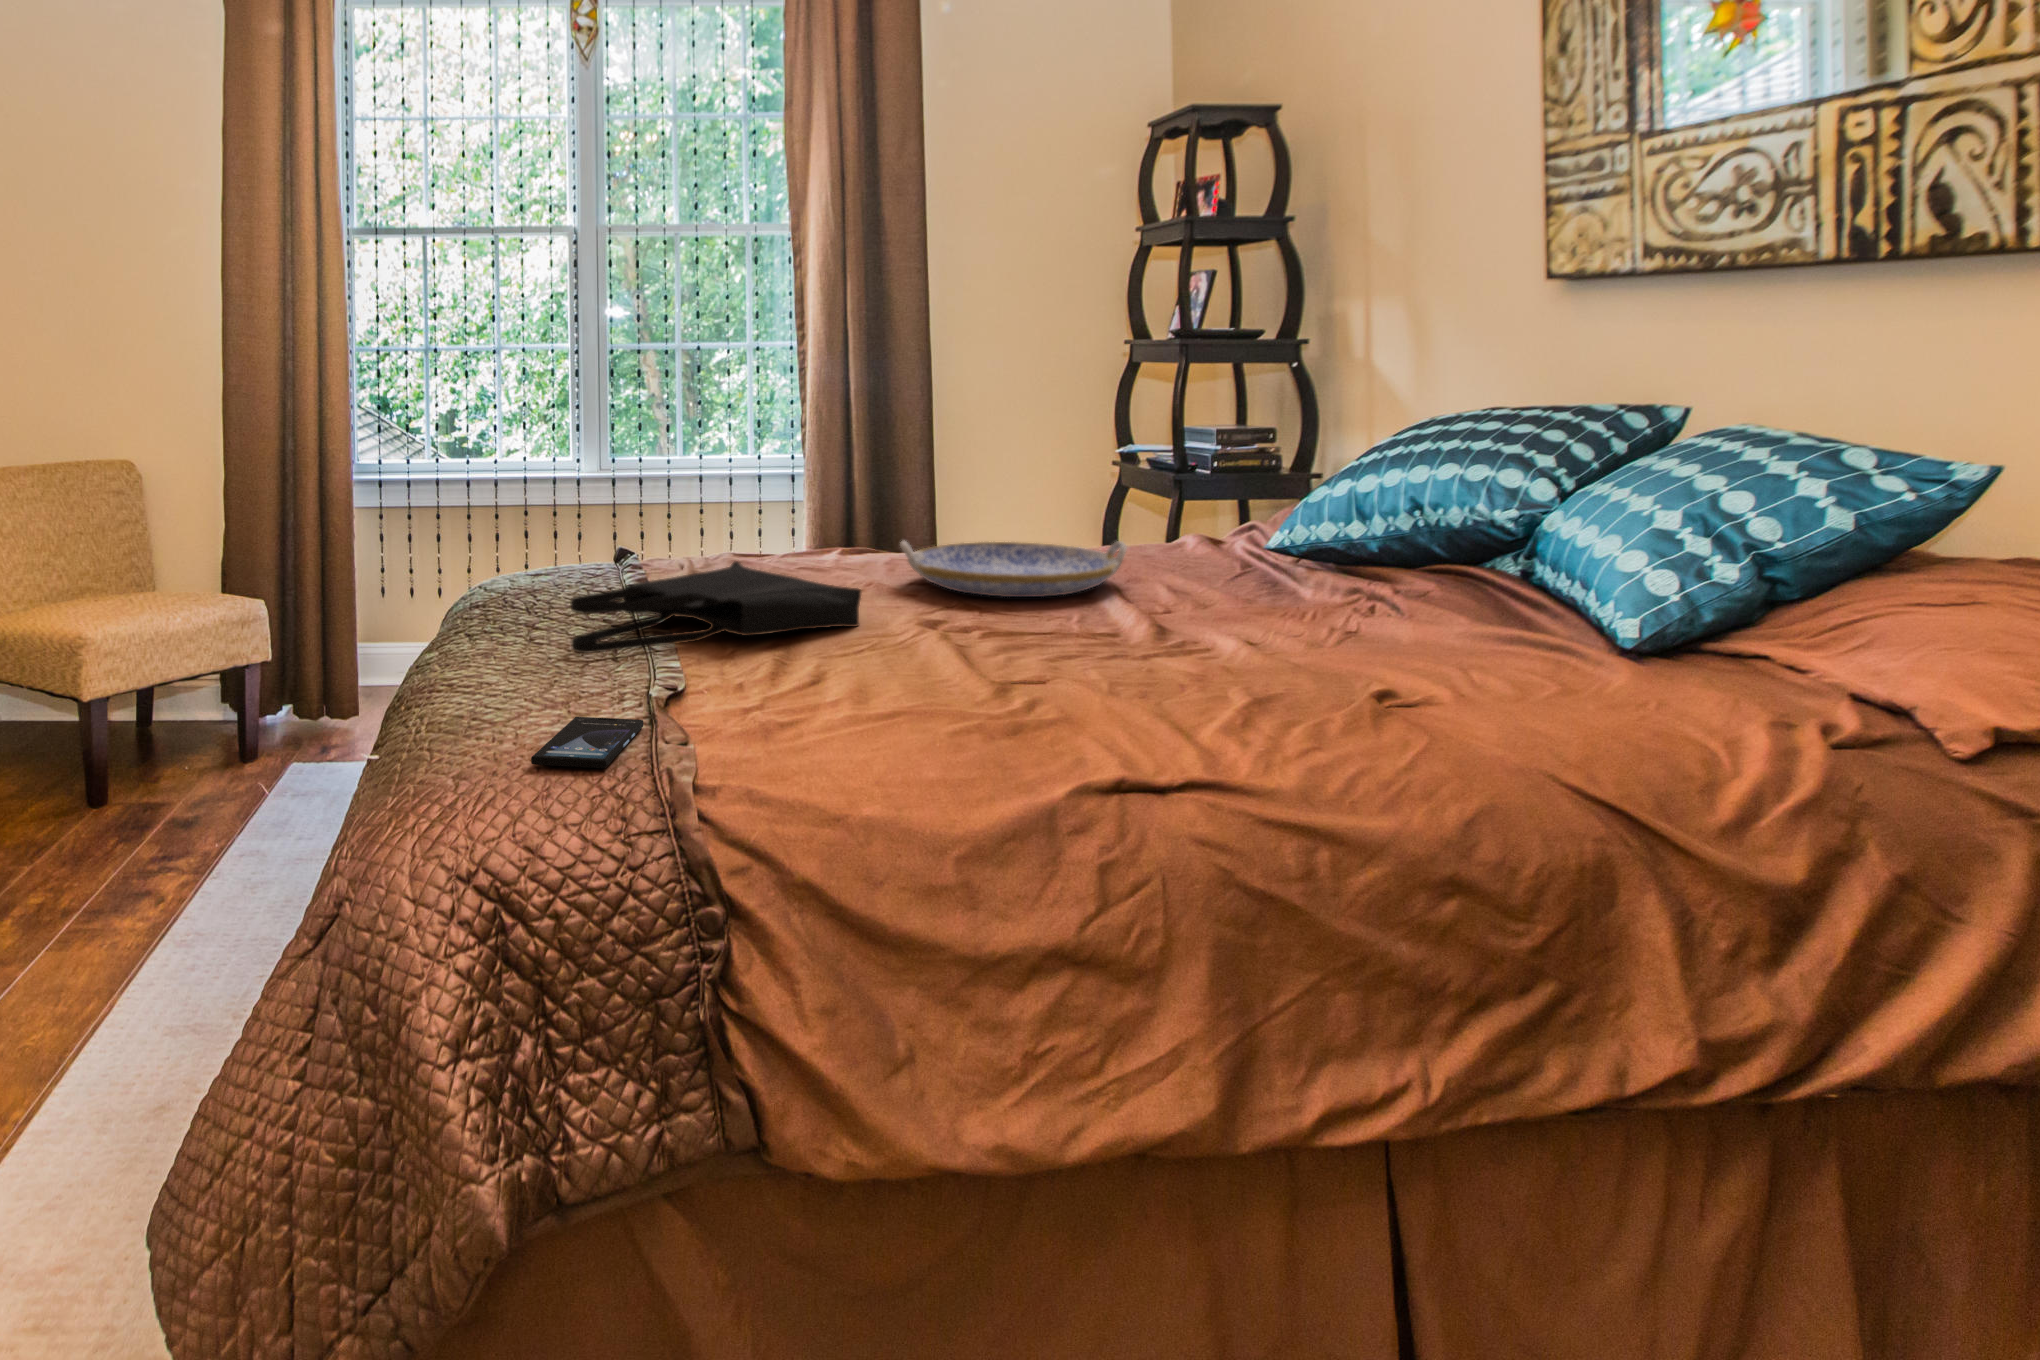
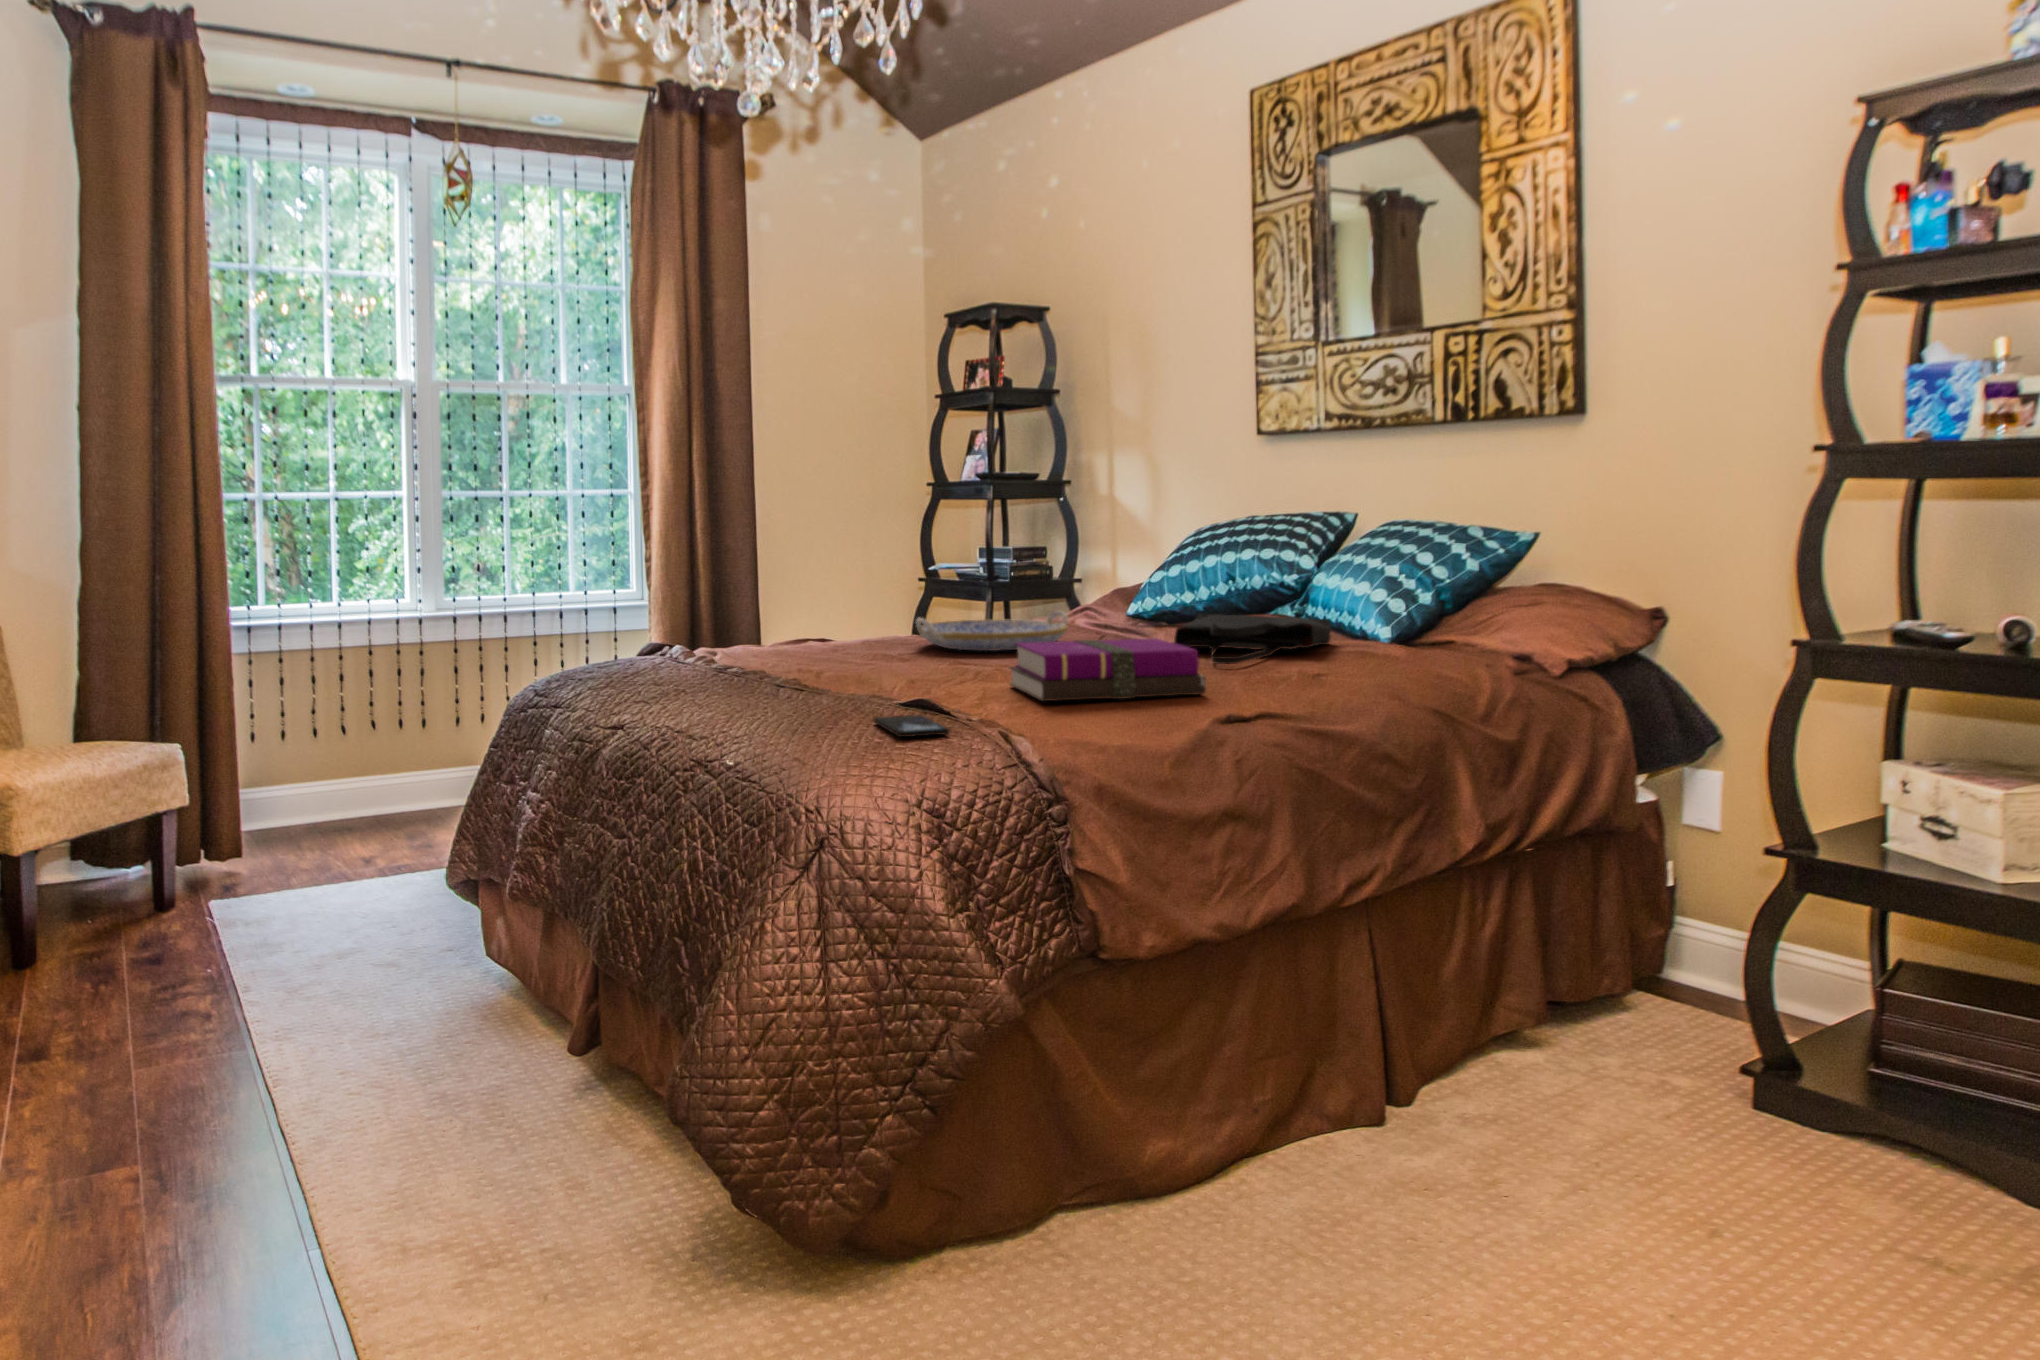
tote bag: present [570,561,861,653] -> present [1174,614,1331,664]
notebook: none [842,610,1119,736] -> present [1010,638,1206,701]

